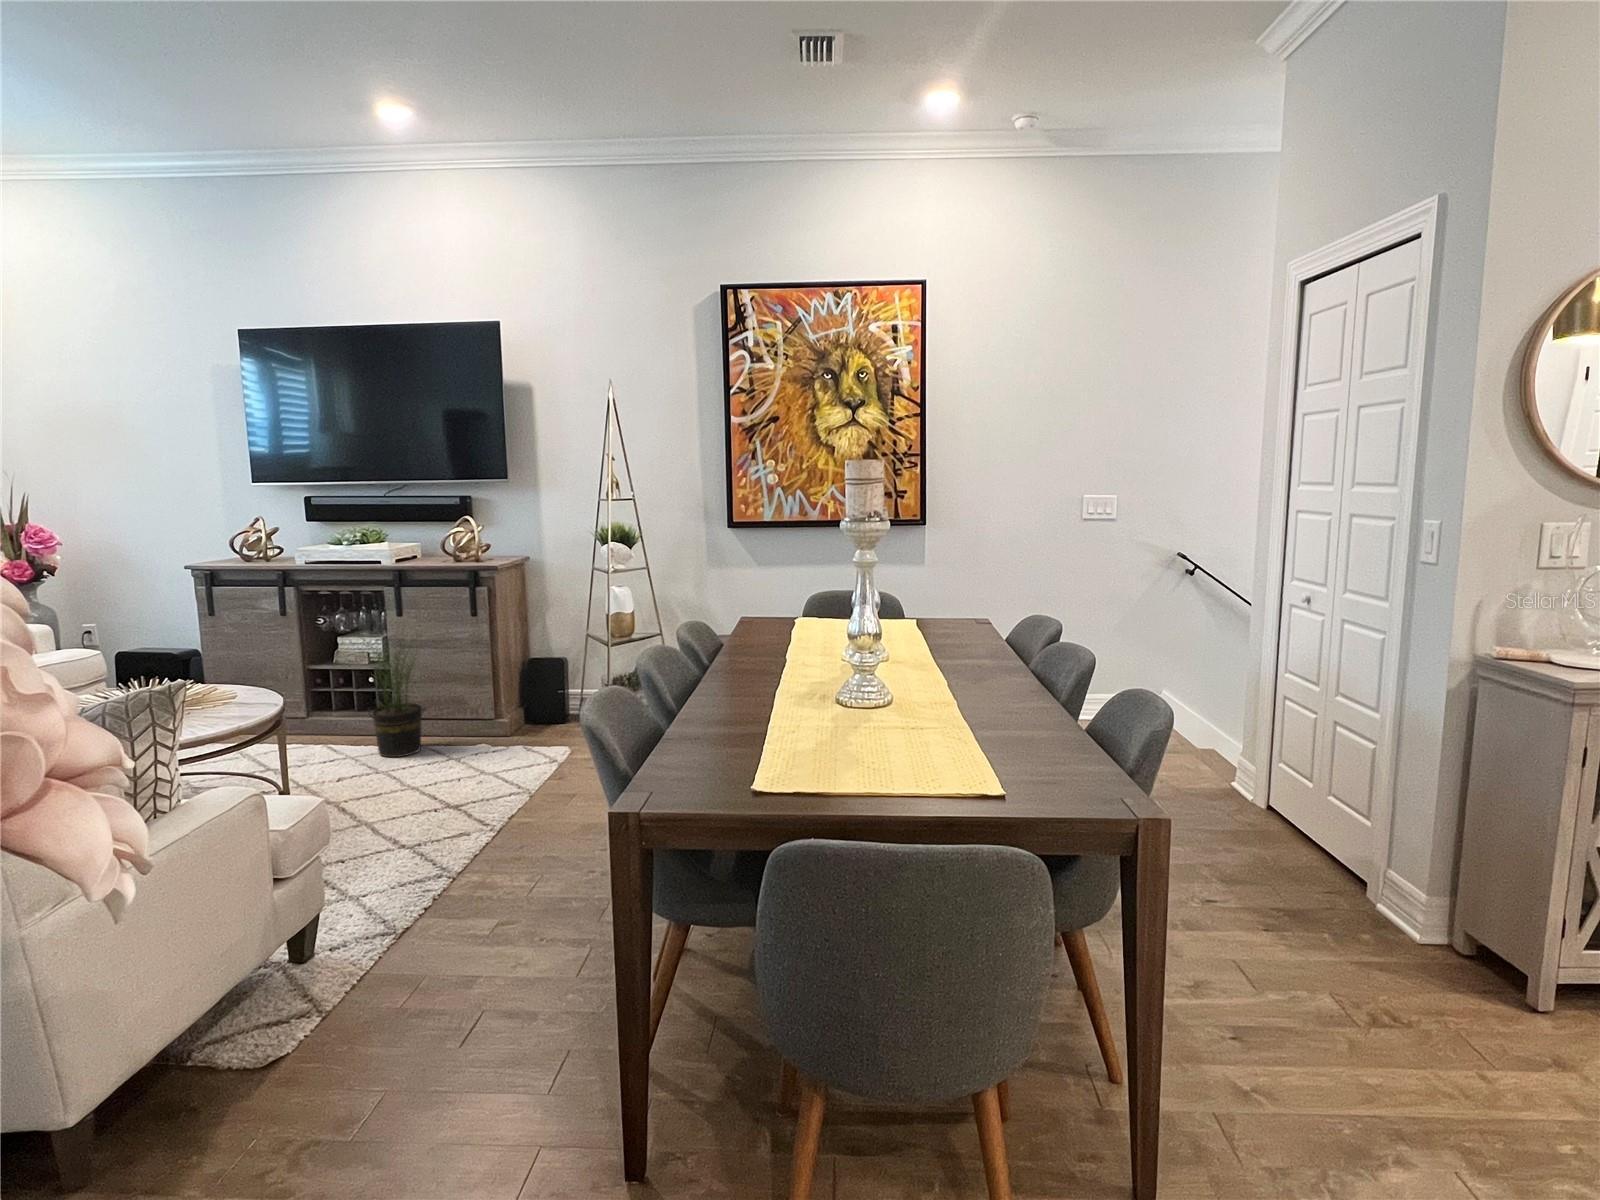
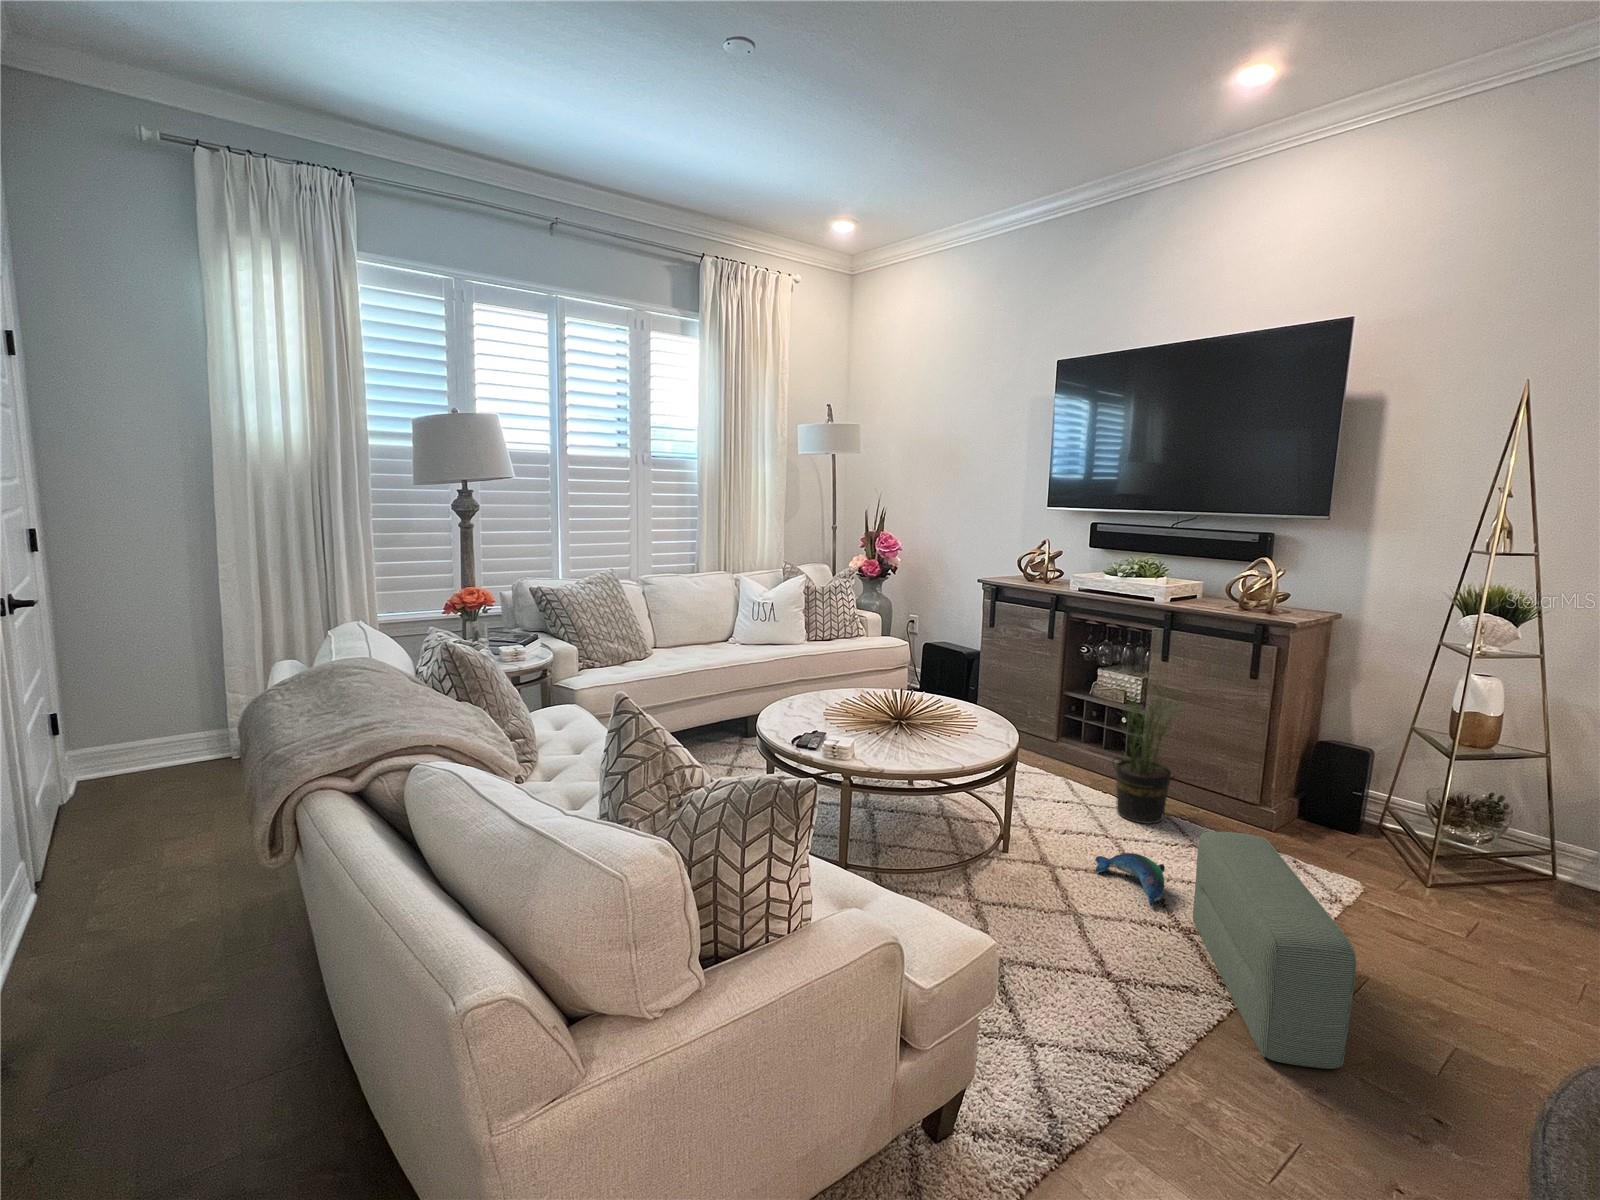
pouf: none [453,719,567,853] -> present [1193,832,1356,1069]
plush toy: none [369,770,432,804] -> present [1095,853,1165,906]

